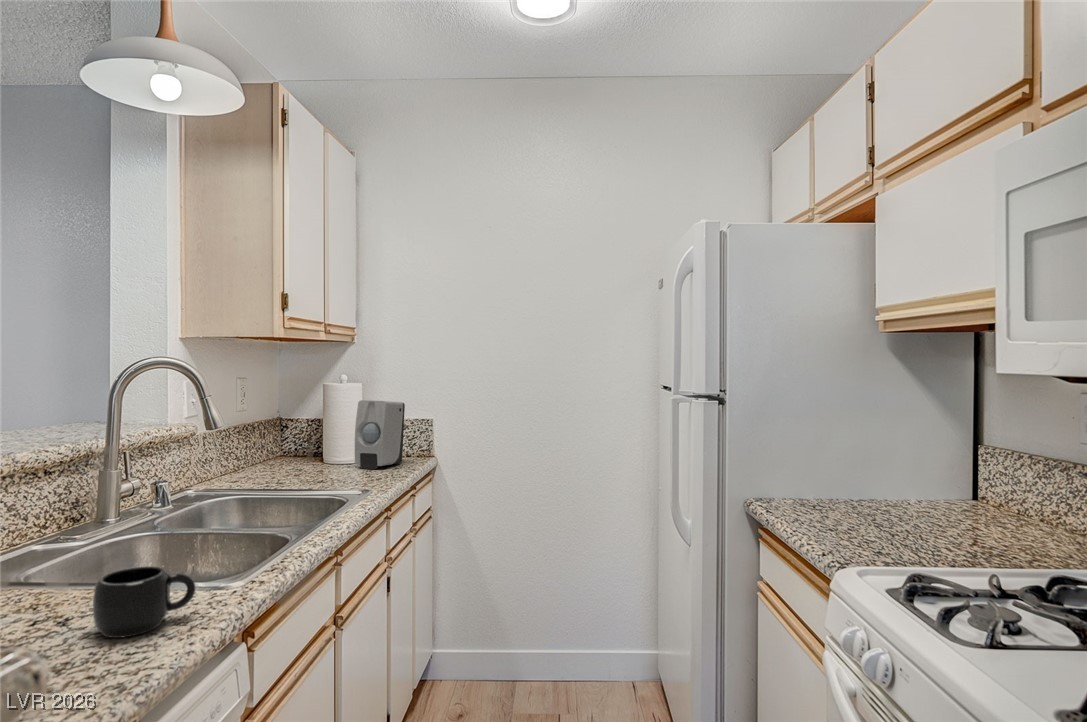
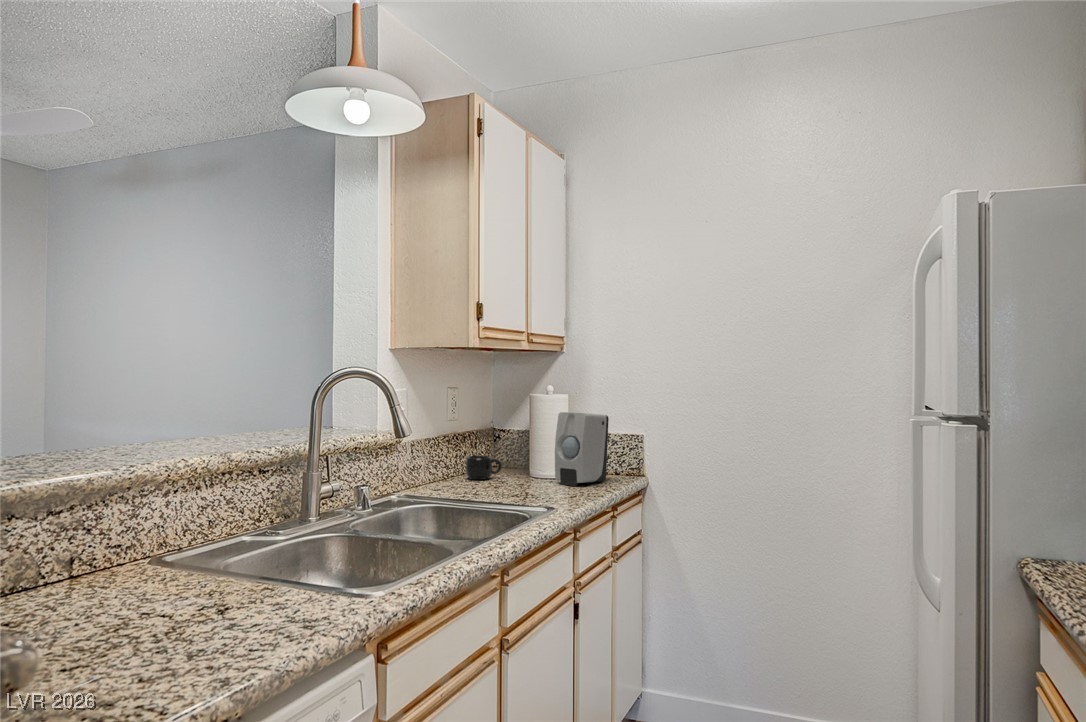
mug: present [93,566,195,638] -> present [466,455,502,480]

